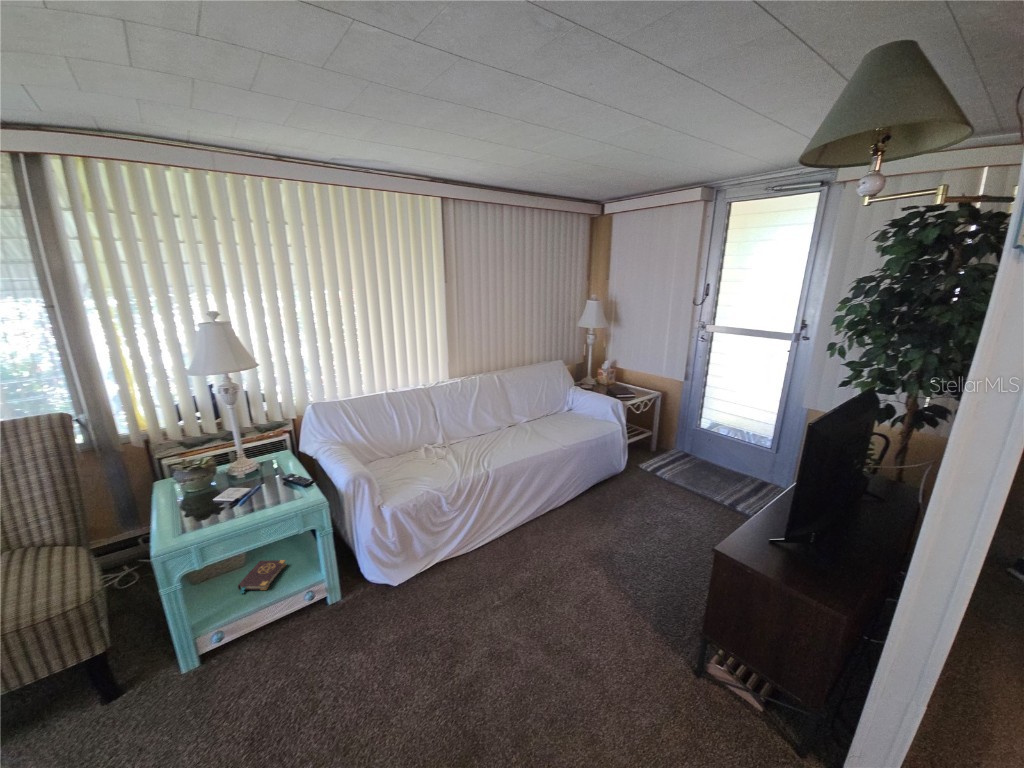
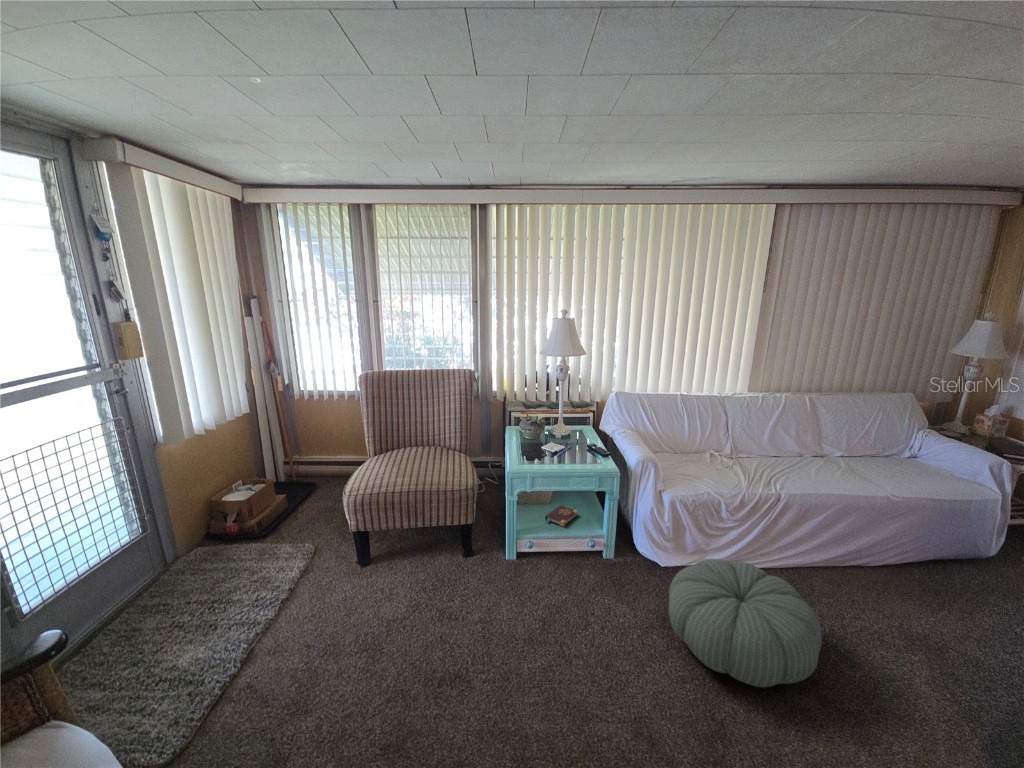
pouf: none [405,552,545,691] -> present [669,559,822,688]

